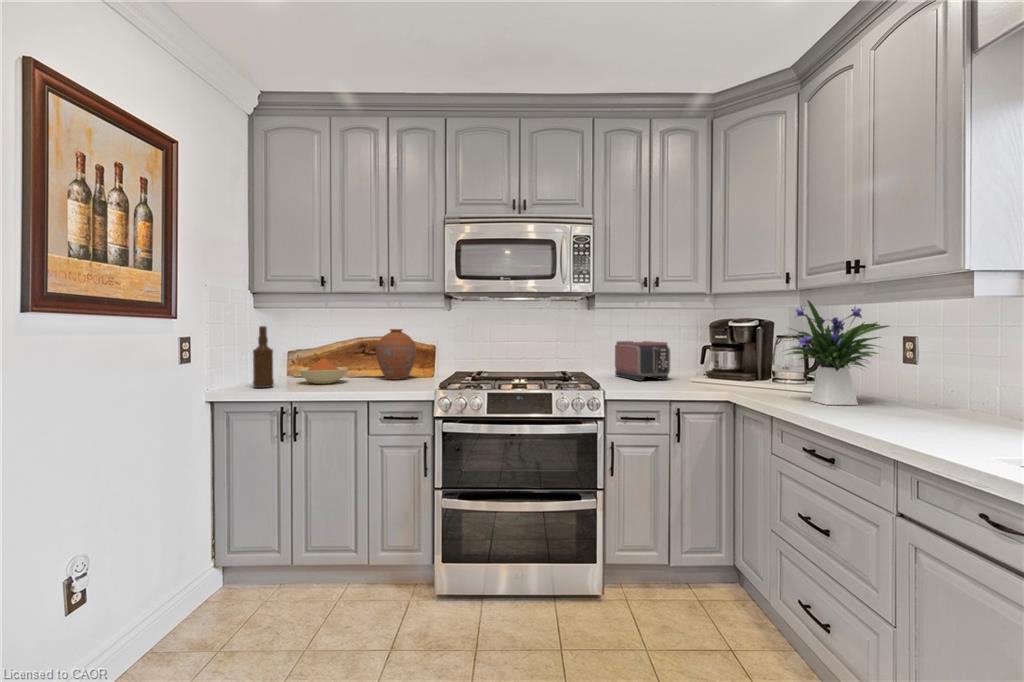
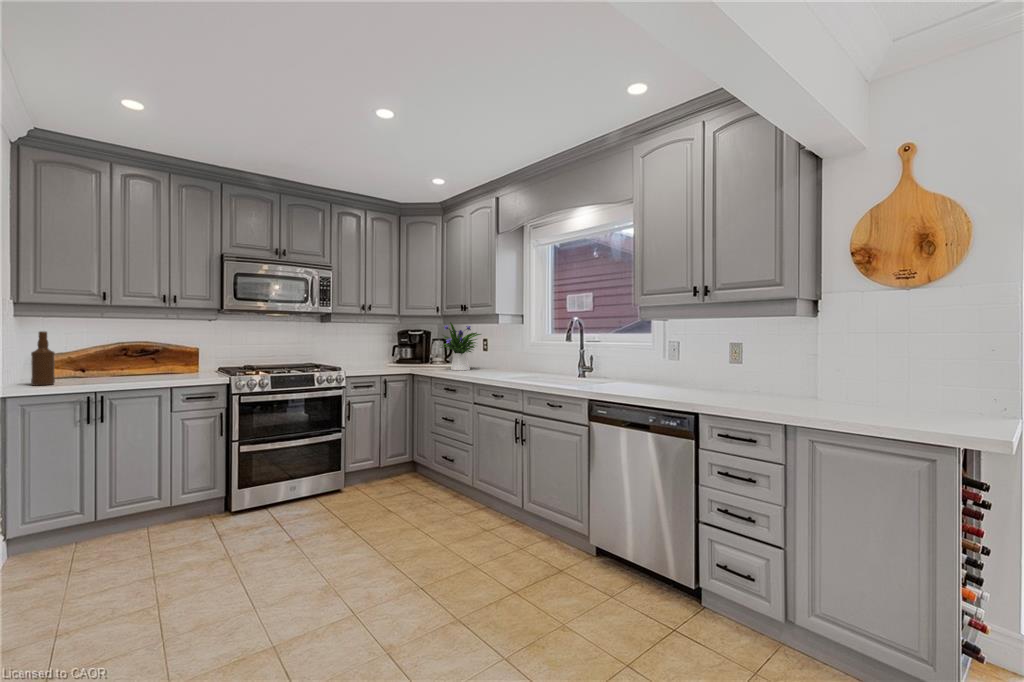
vase: present [376,329,416,380] -> none [146,335,185,375]
toaster: present [615,341,670,381] -> none [336,343,374,367]
bowl: present [298,359,348,384] -> none [72,359,126,380]

